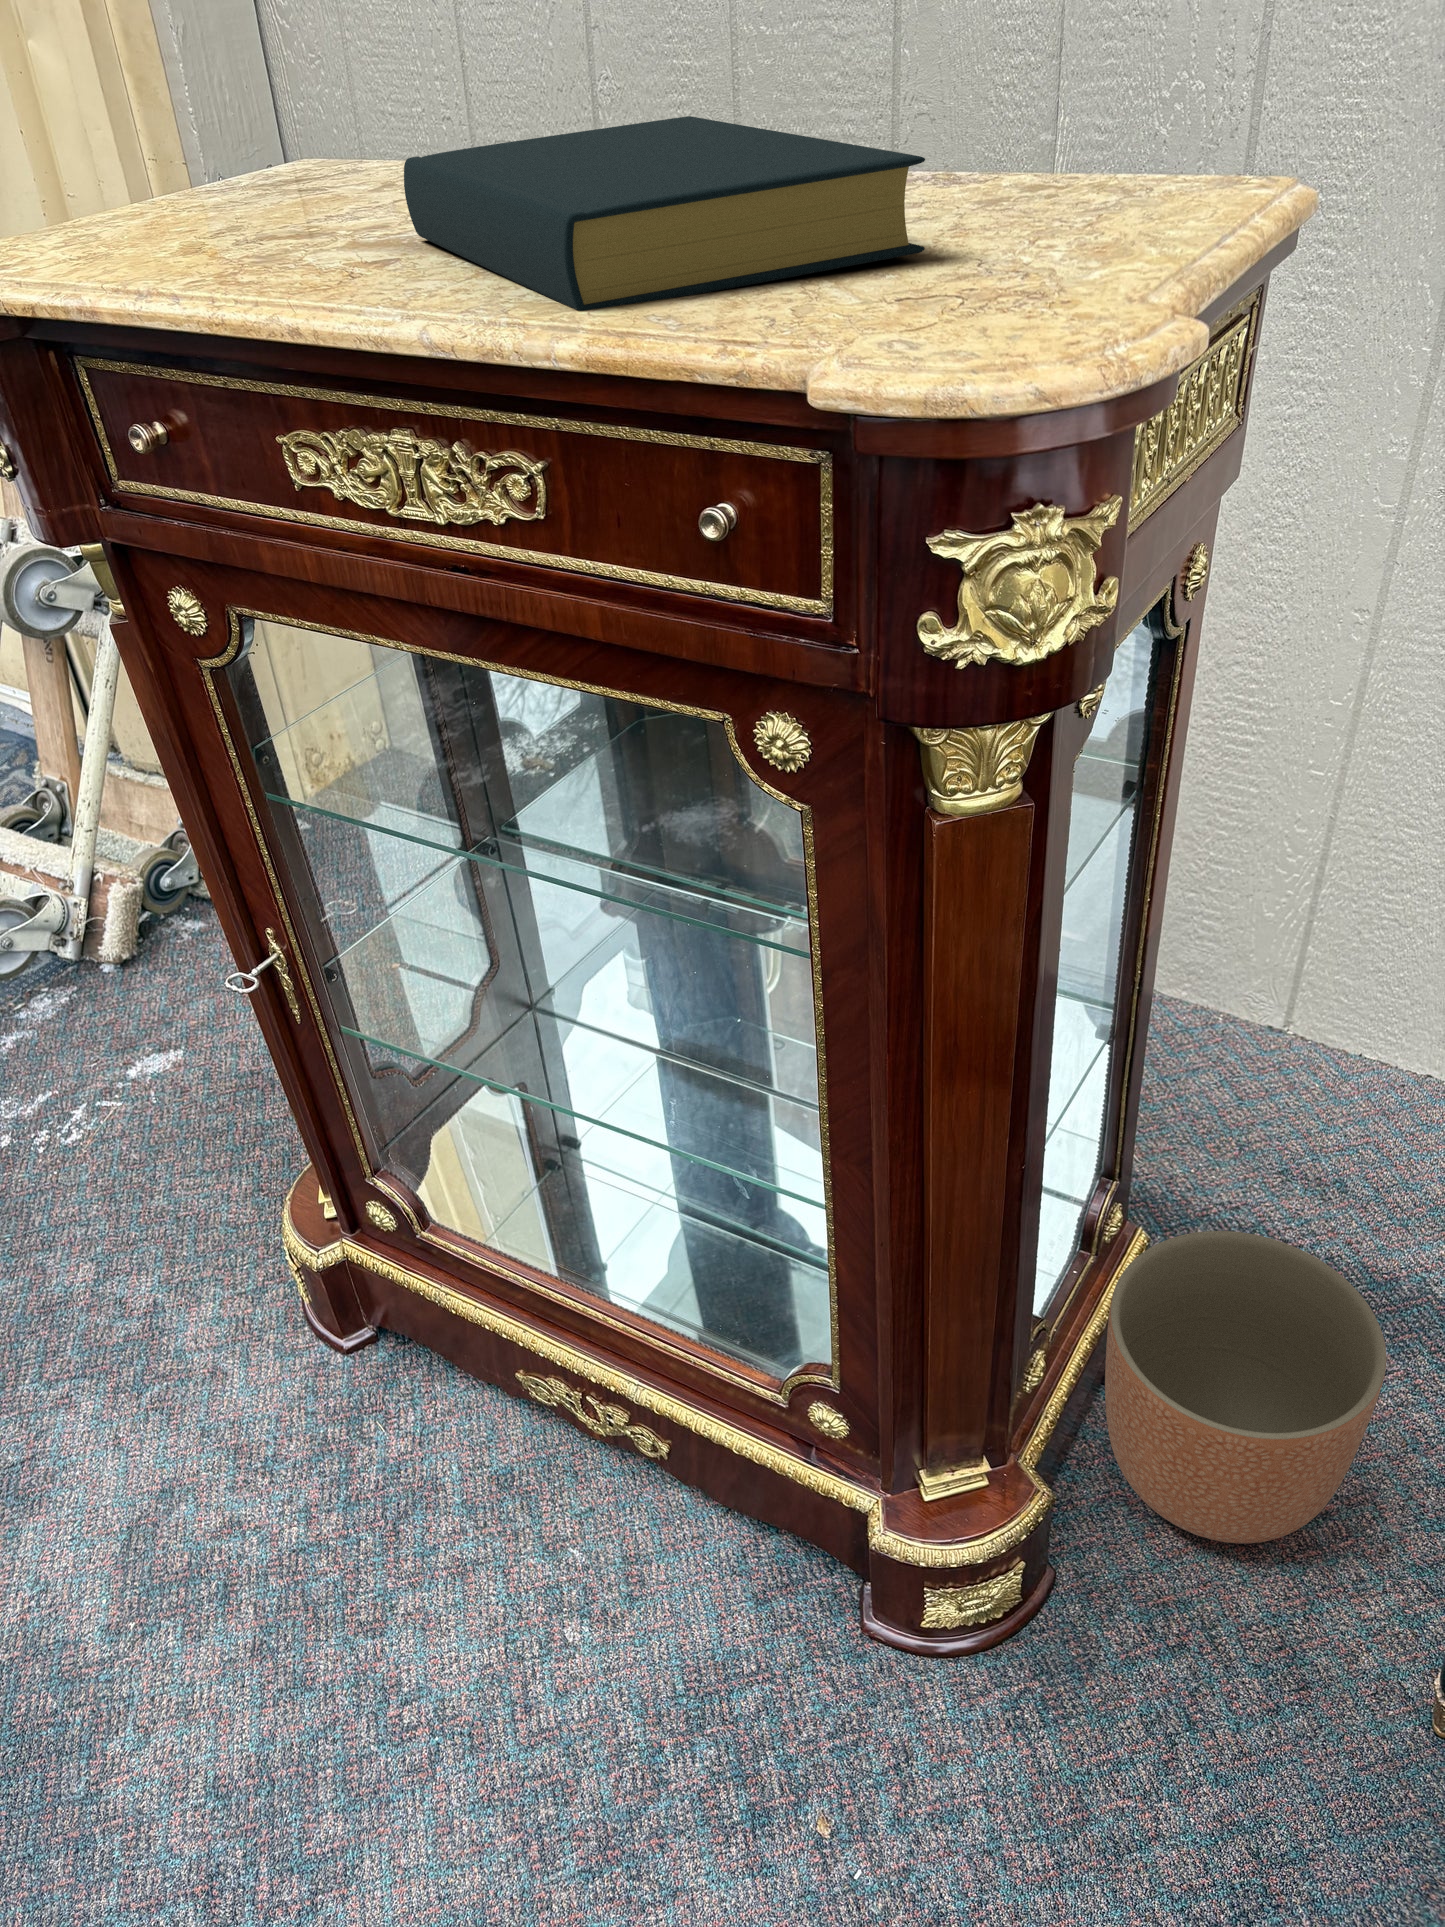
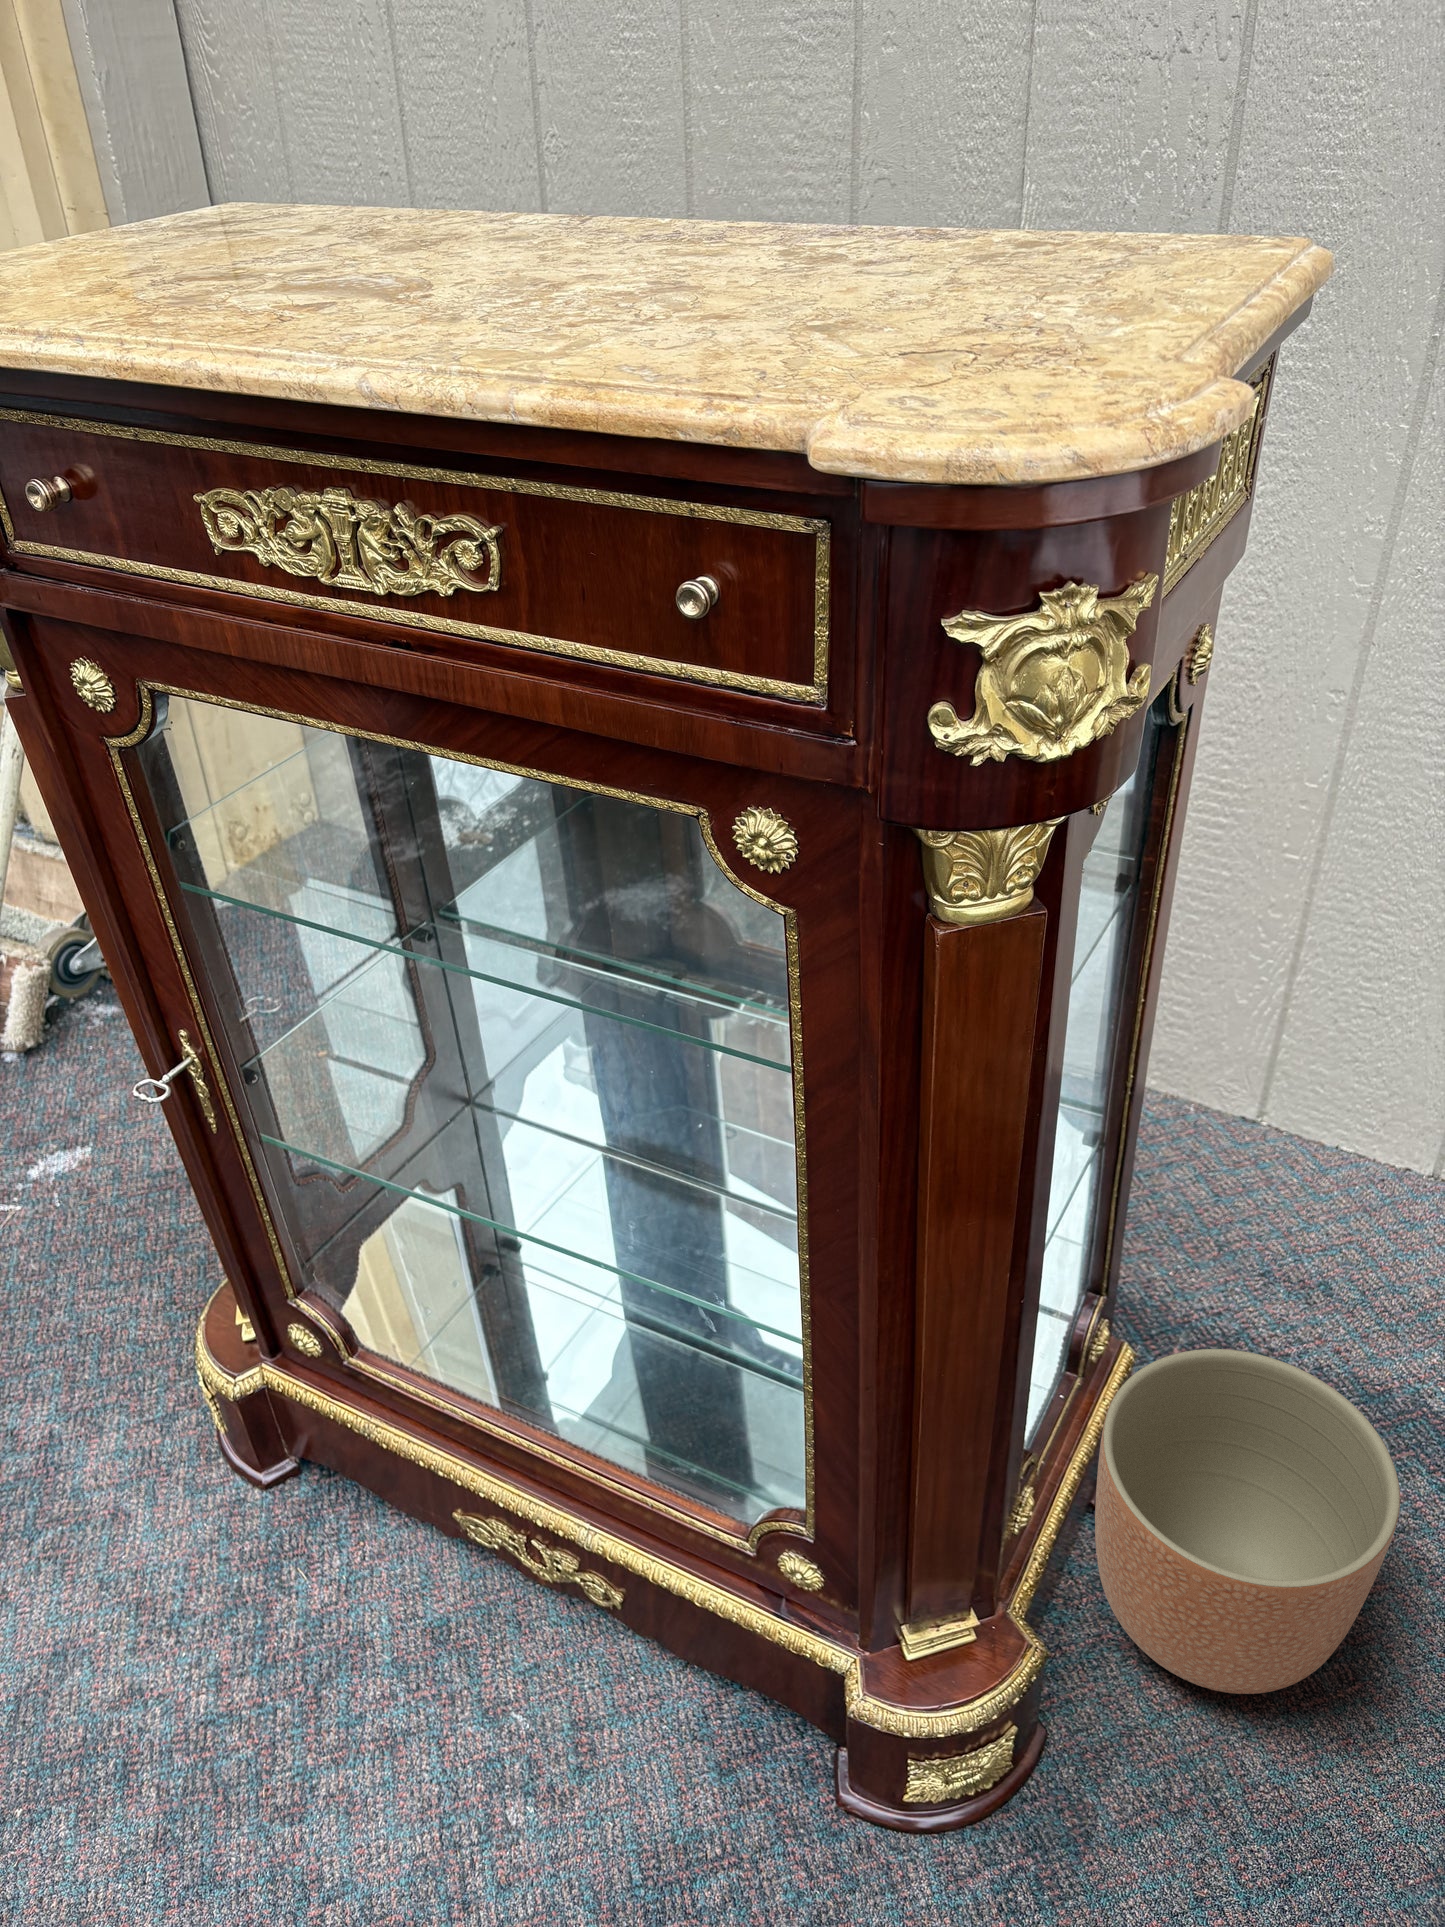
hardback book: present [404,116,925,311] -> none [342,160,925,364]

